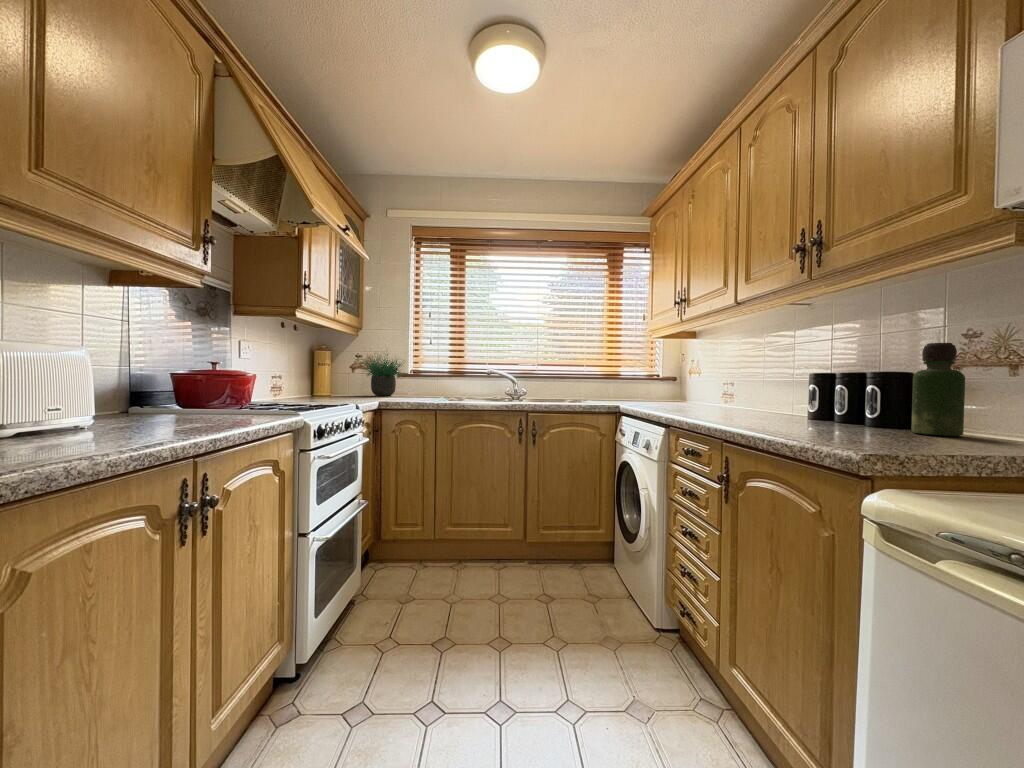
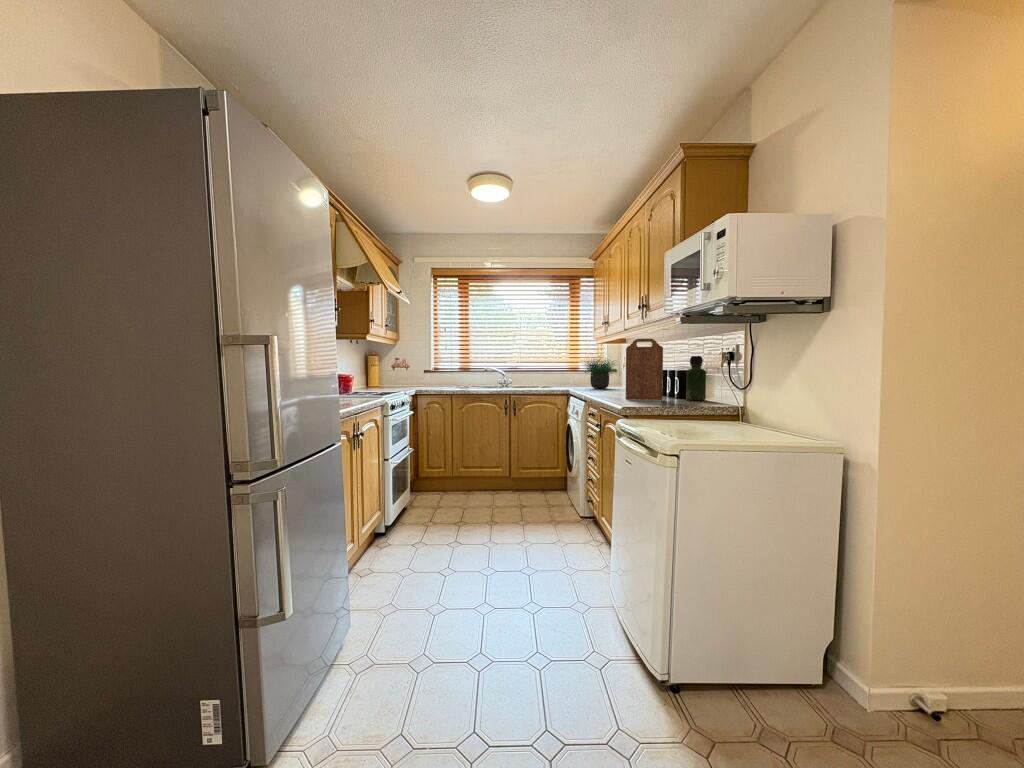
cutting board: none [788,305,875,434] -> present [626,339,663,400]
potted plant: present [361,354,402,396] -> present [585,359,615,389]

